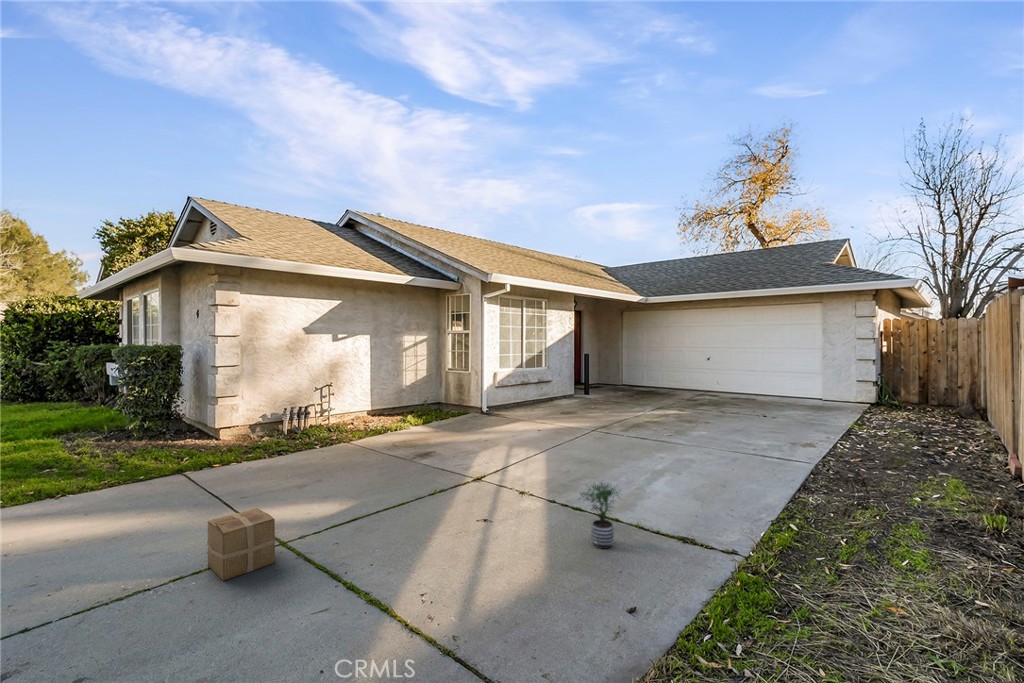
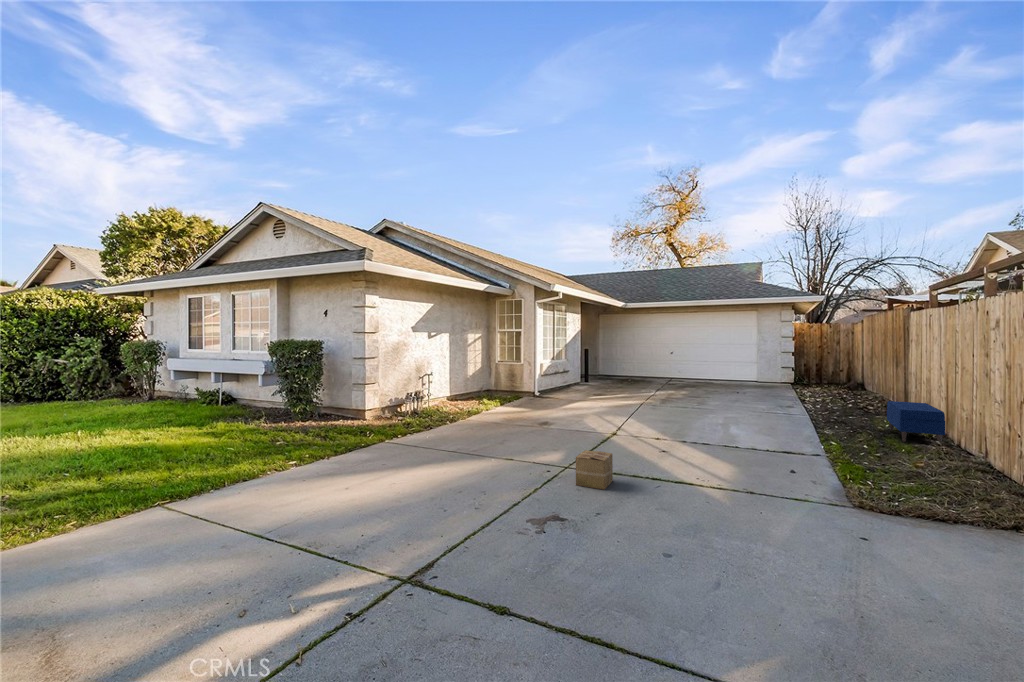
bench: none [921,446,1012,542] -> present [887,401,945,442]
potted plant: present [581,483,618,549] -> none [754,424,783,461]

